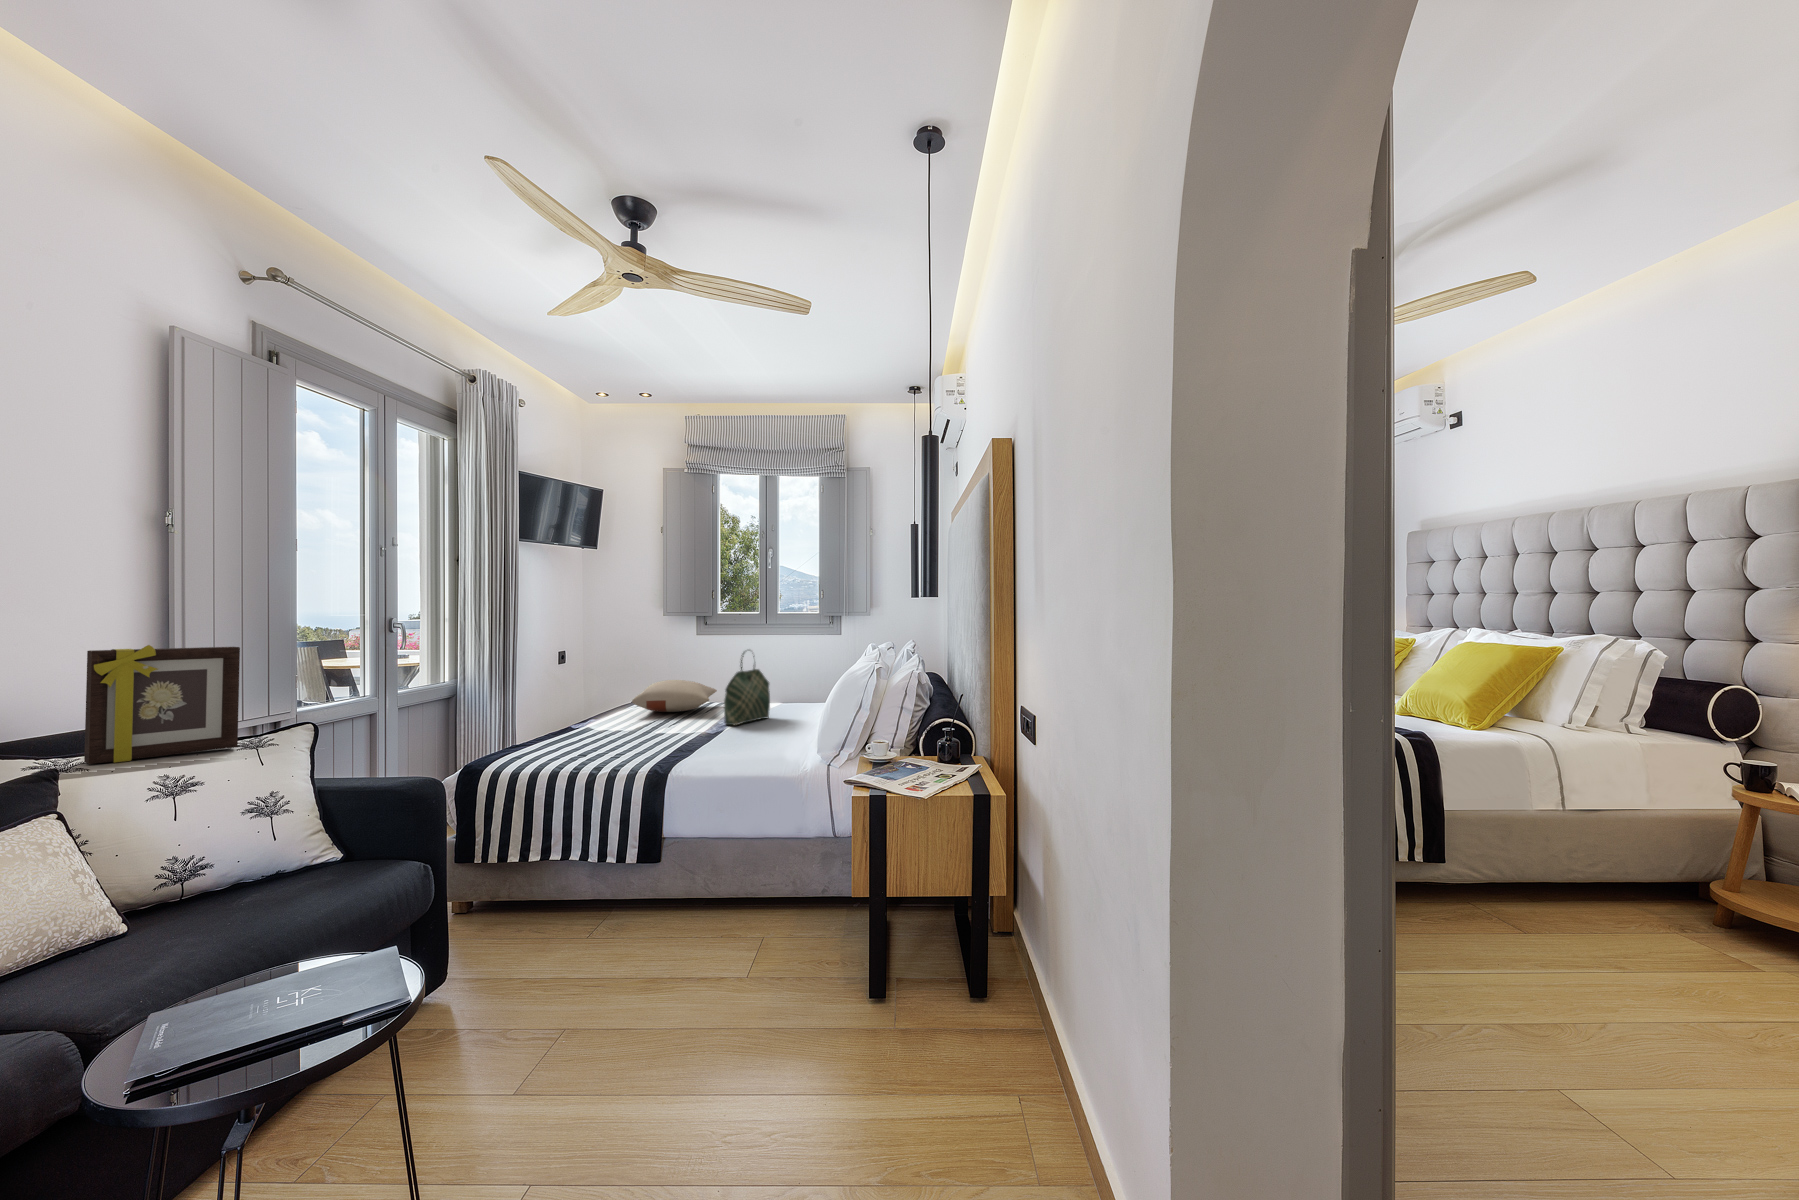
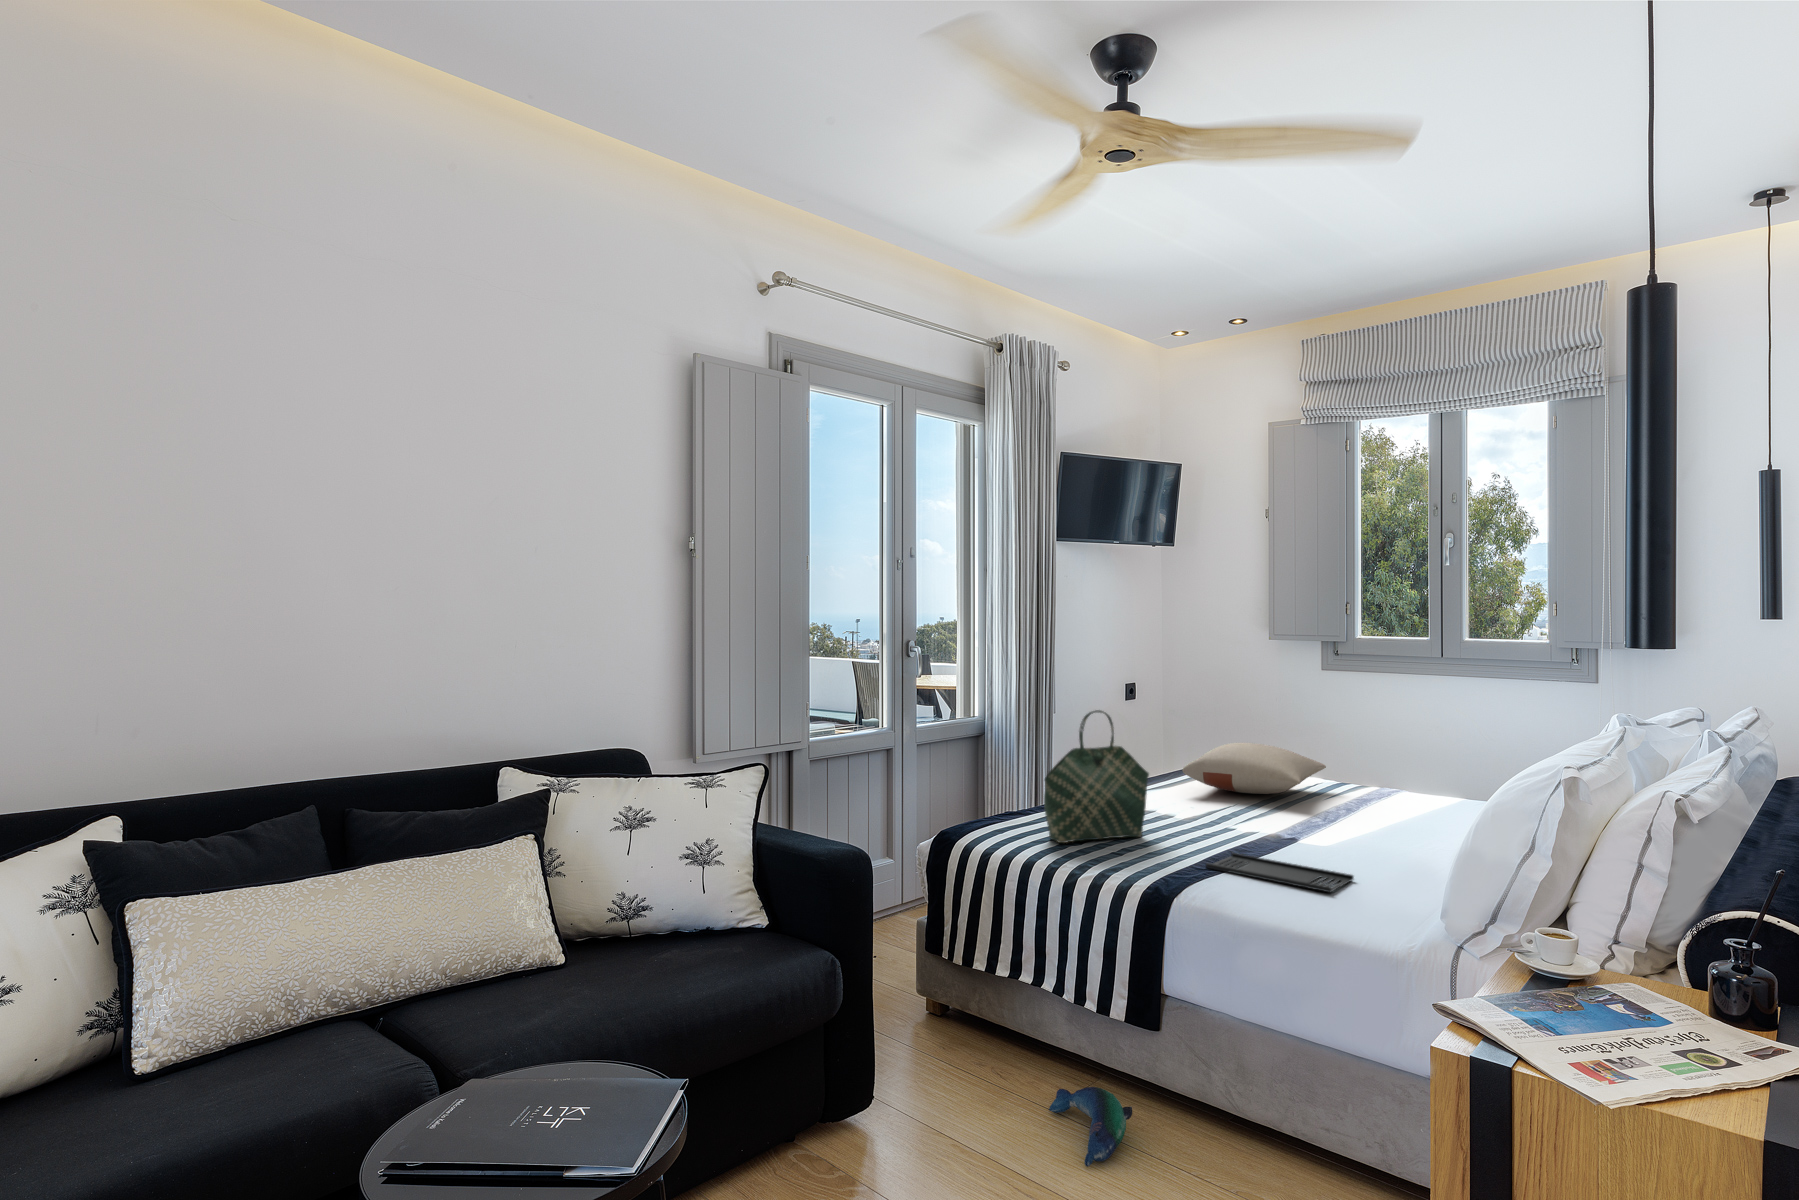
picture frame: present [84,645,240,764] -> none [574,666,692,785]
tote bag: present [724,652,770,725] -> present [1044,710,1149,843]
tray: none [675,744,759,754] -> present [1206,853,1354,892]
plush toy: none [582,907,645,954] -> present [1049,1087,1132,1167]

